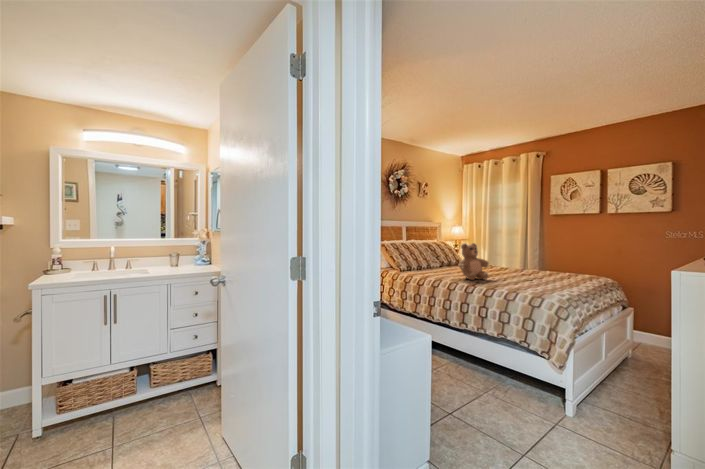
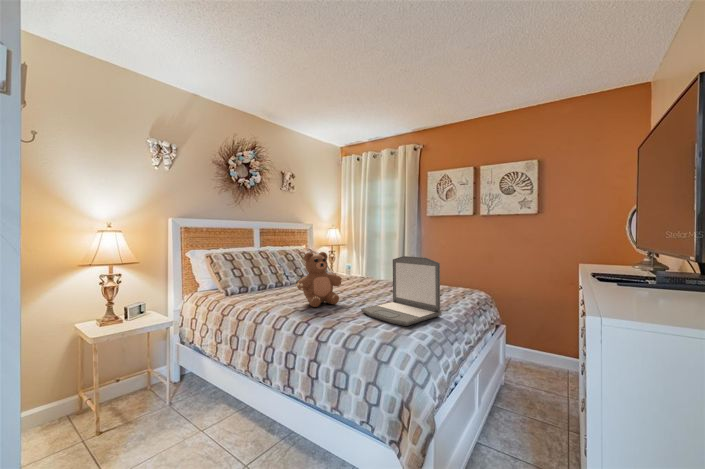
laptop: none [508,246,573,291] -> present [361,256,442,326]

